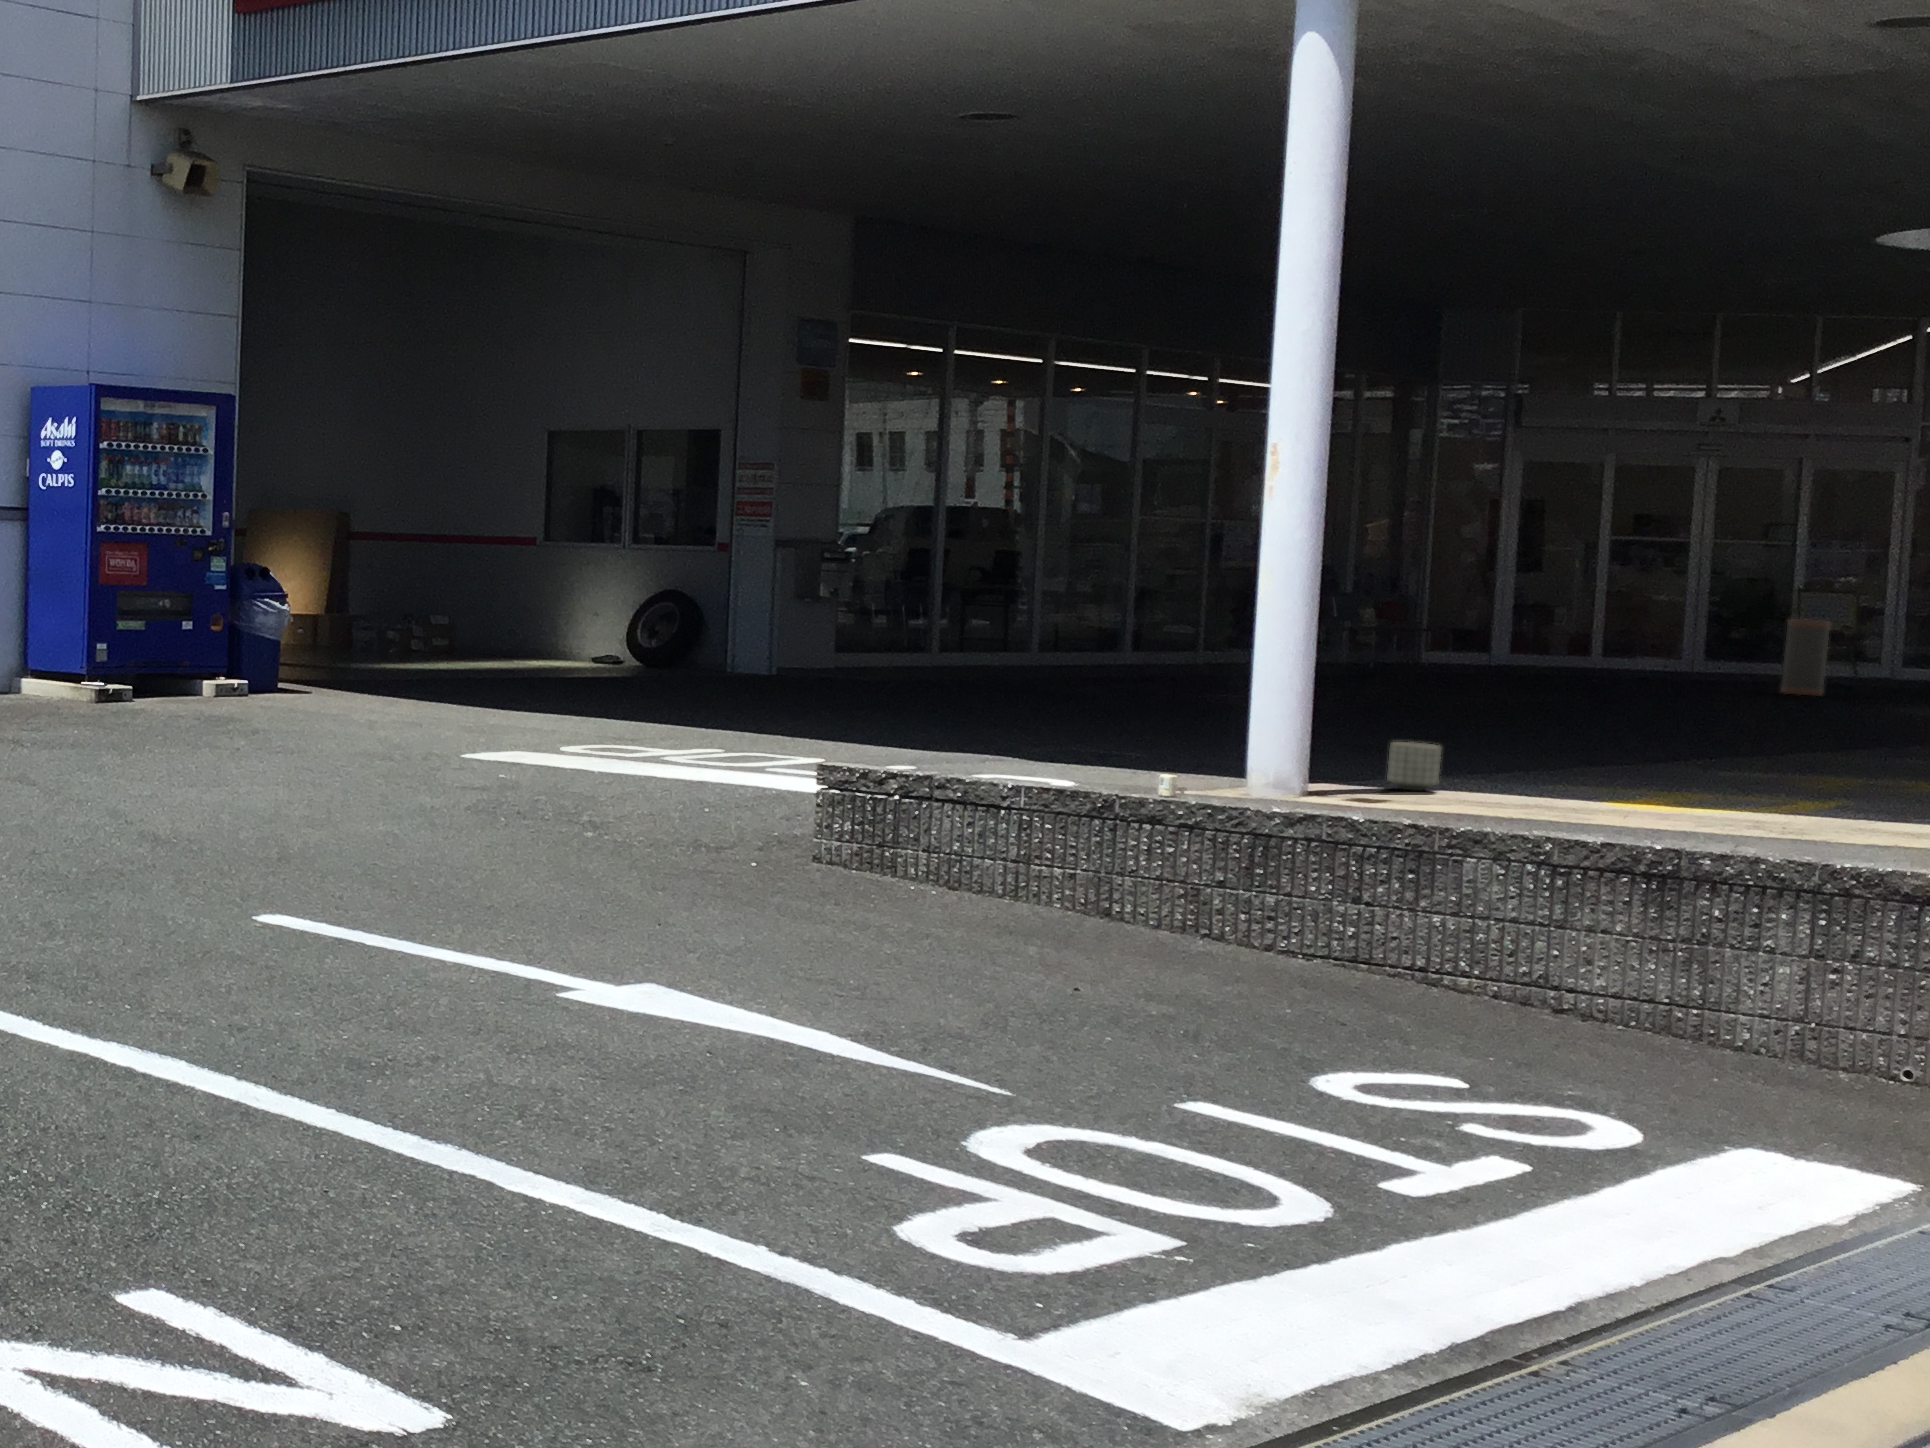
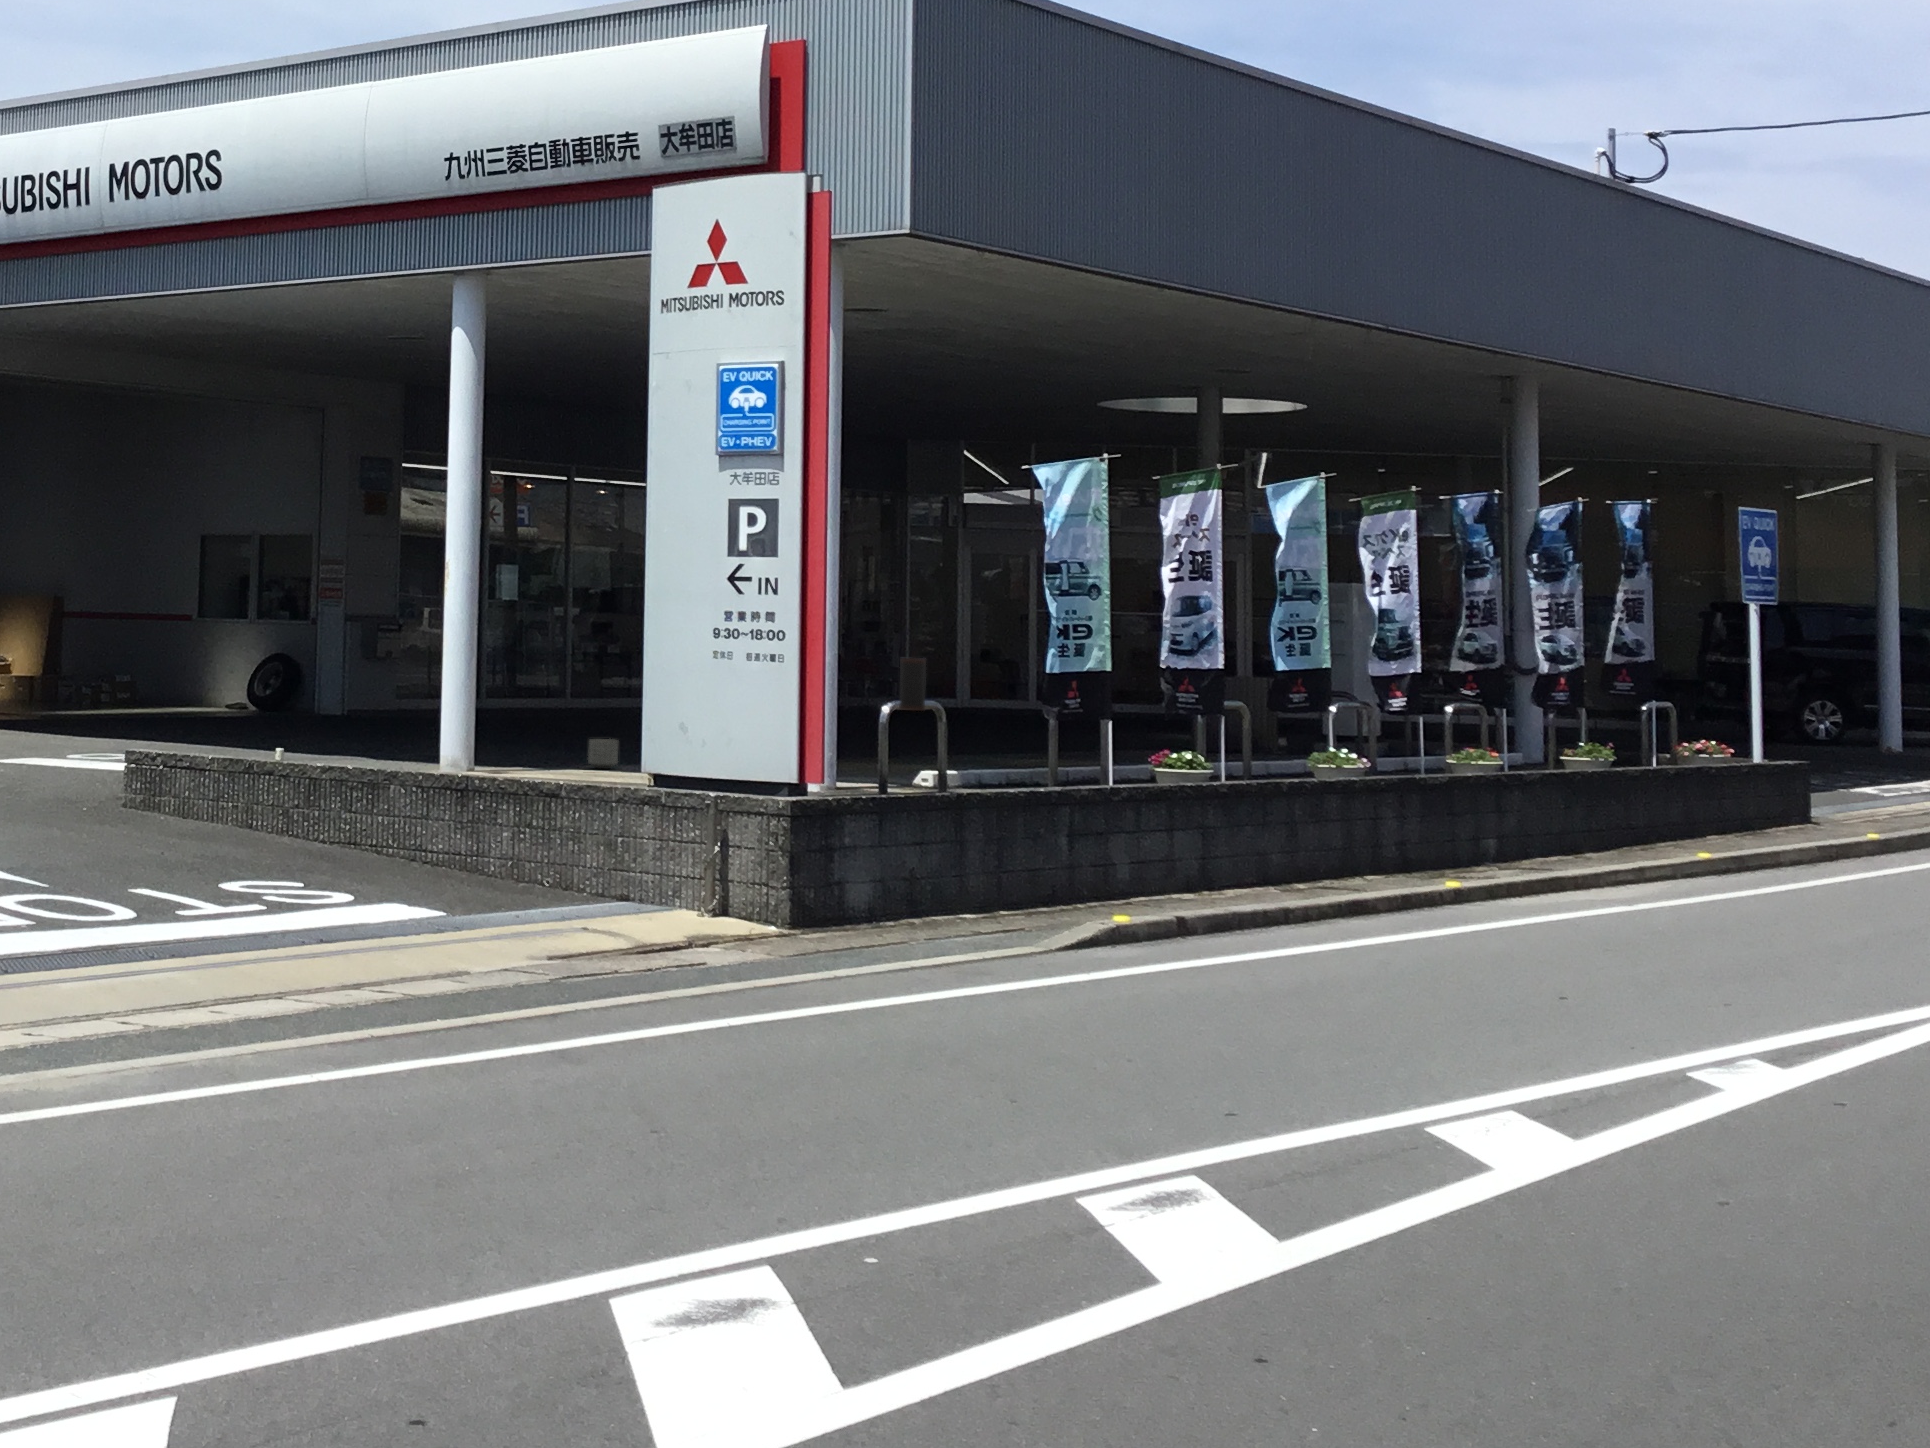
trash can: present [1781,619,1830,696] -> present [899,658,926,711]

